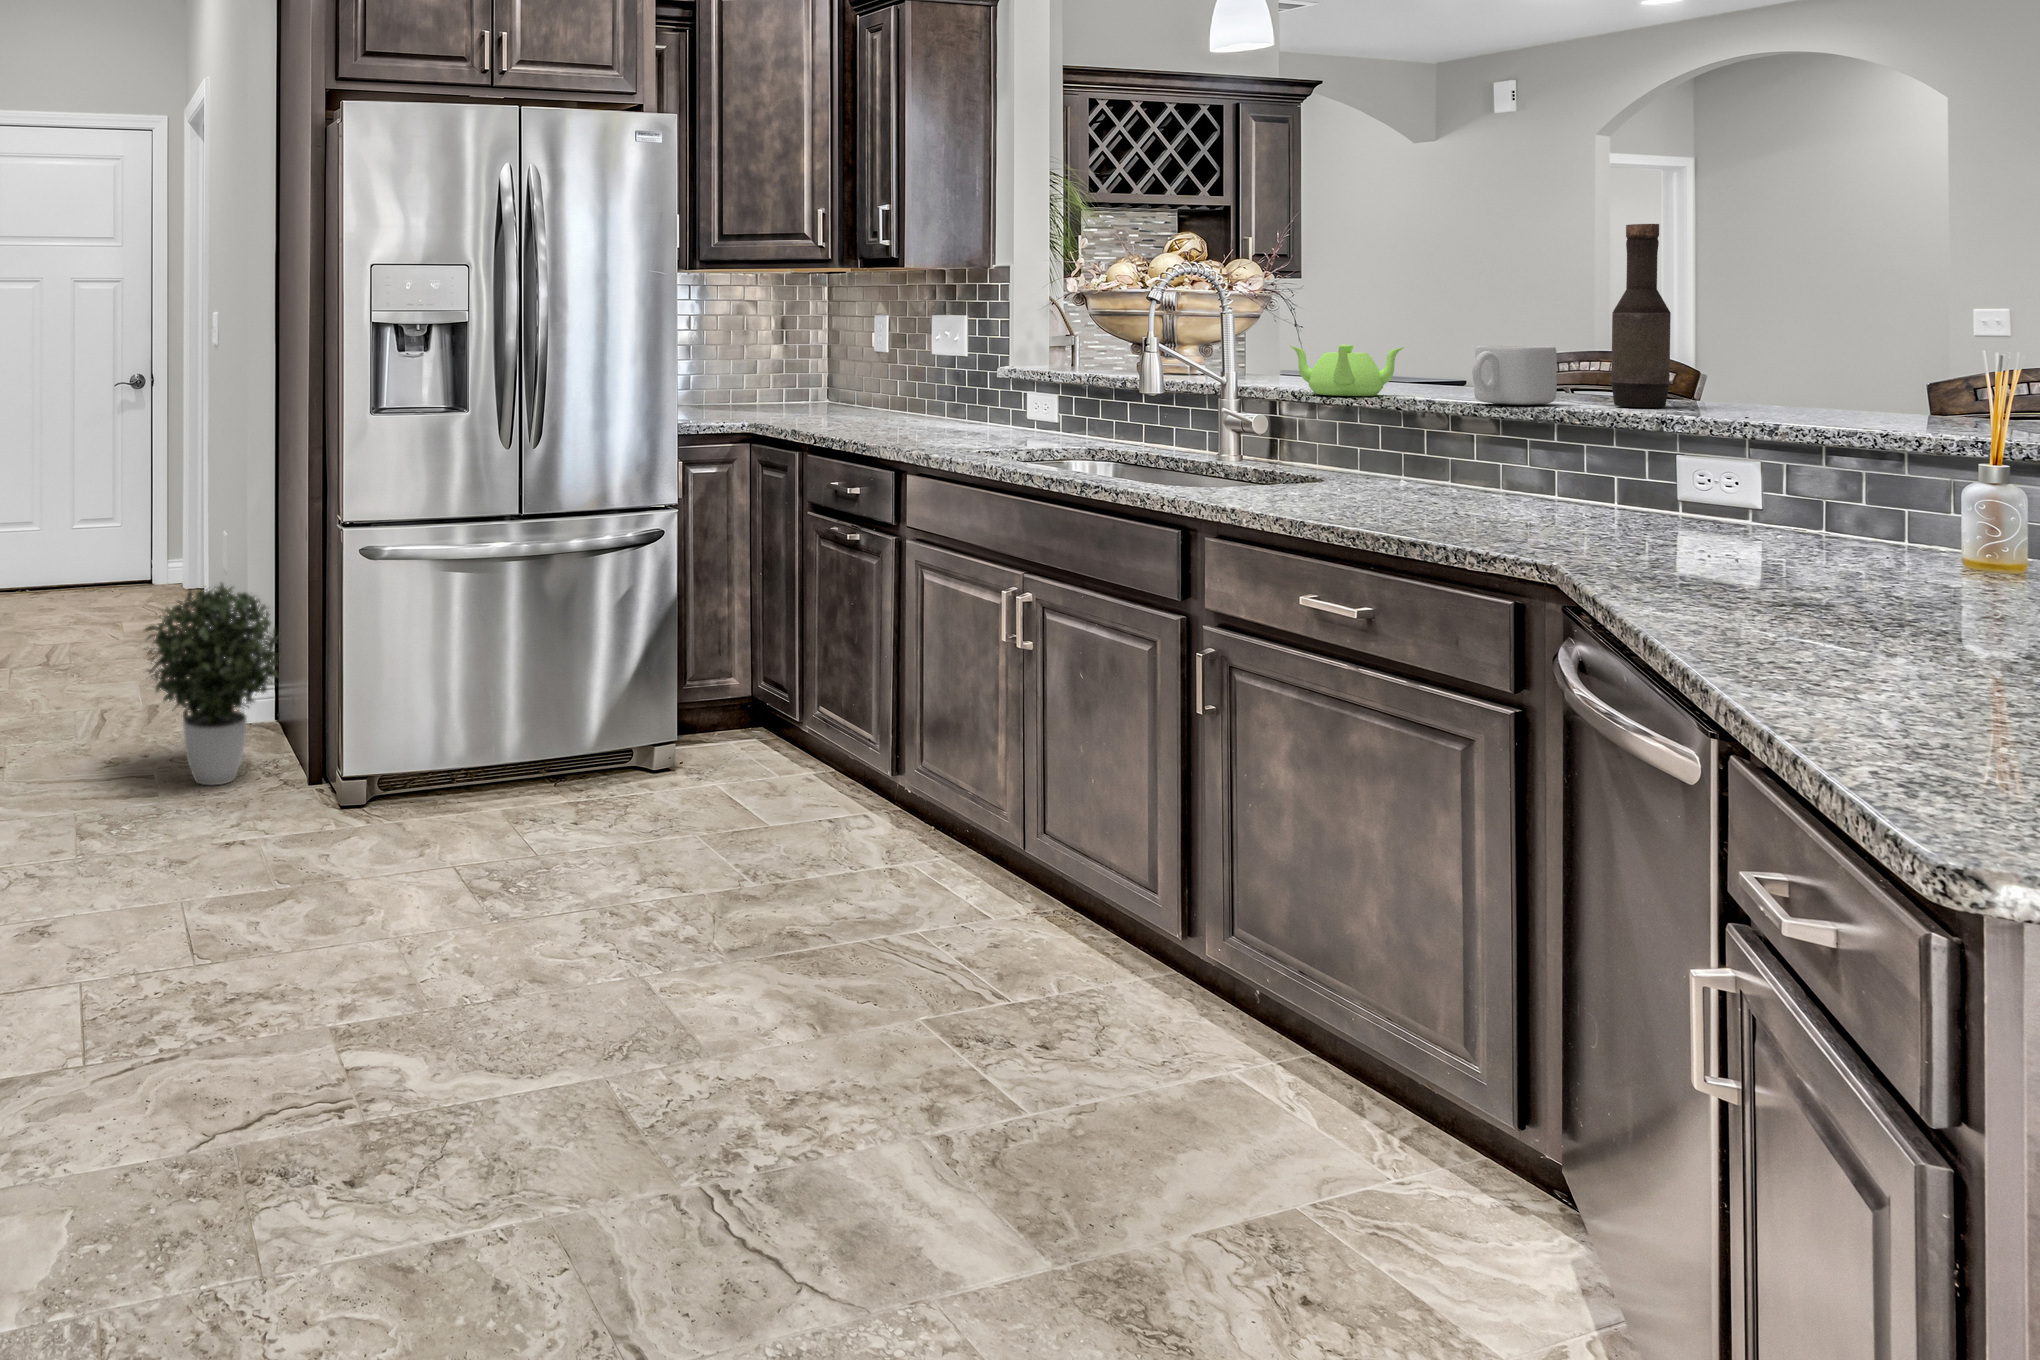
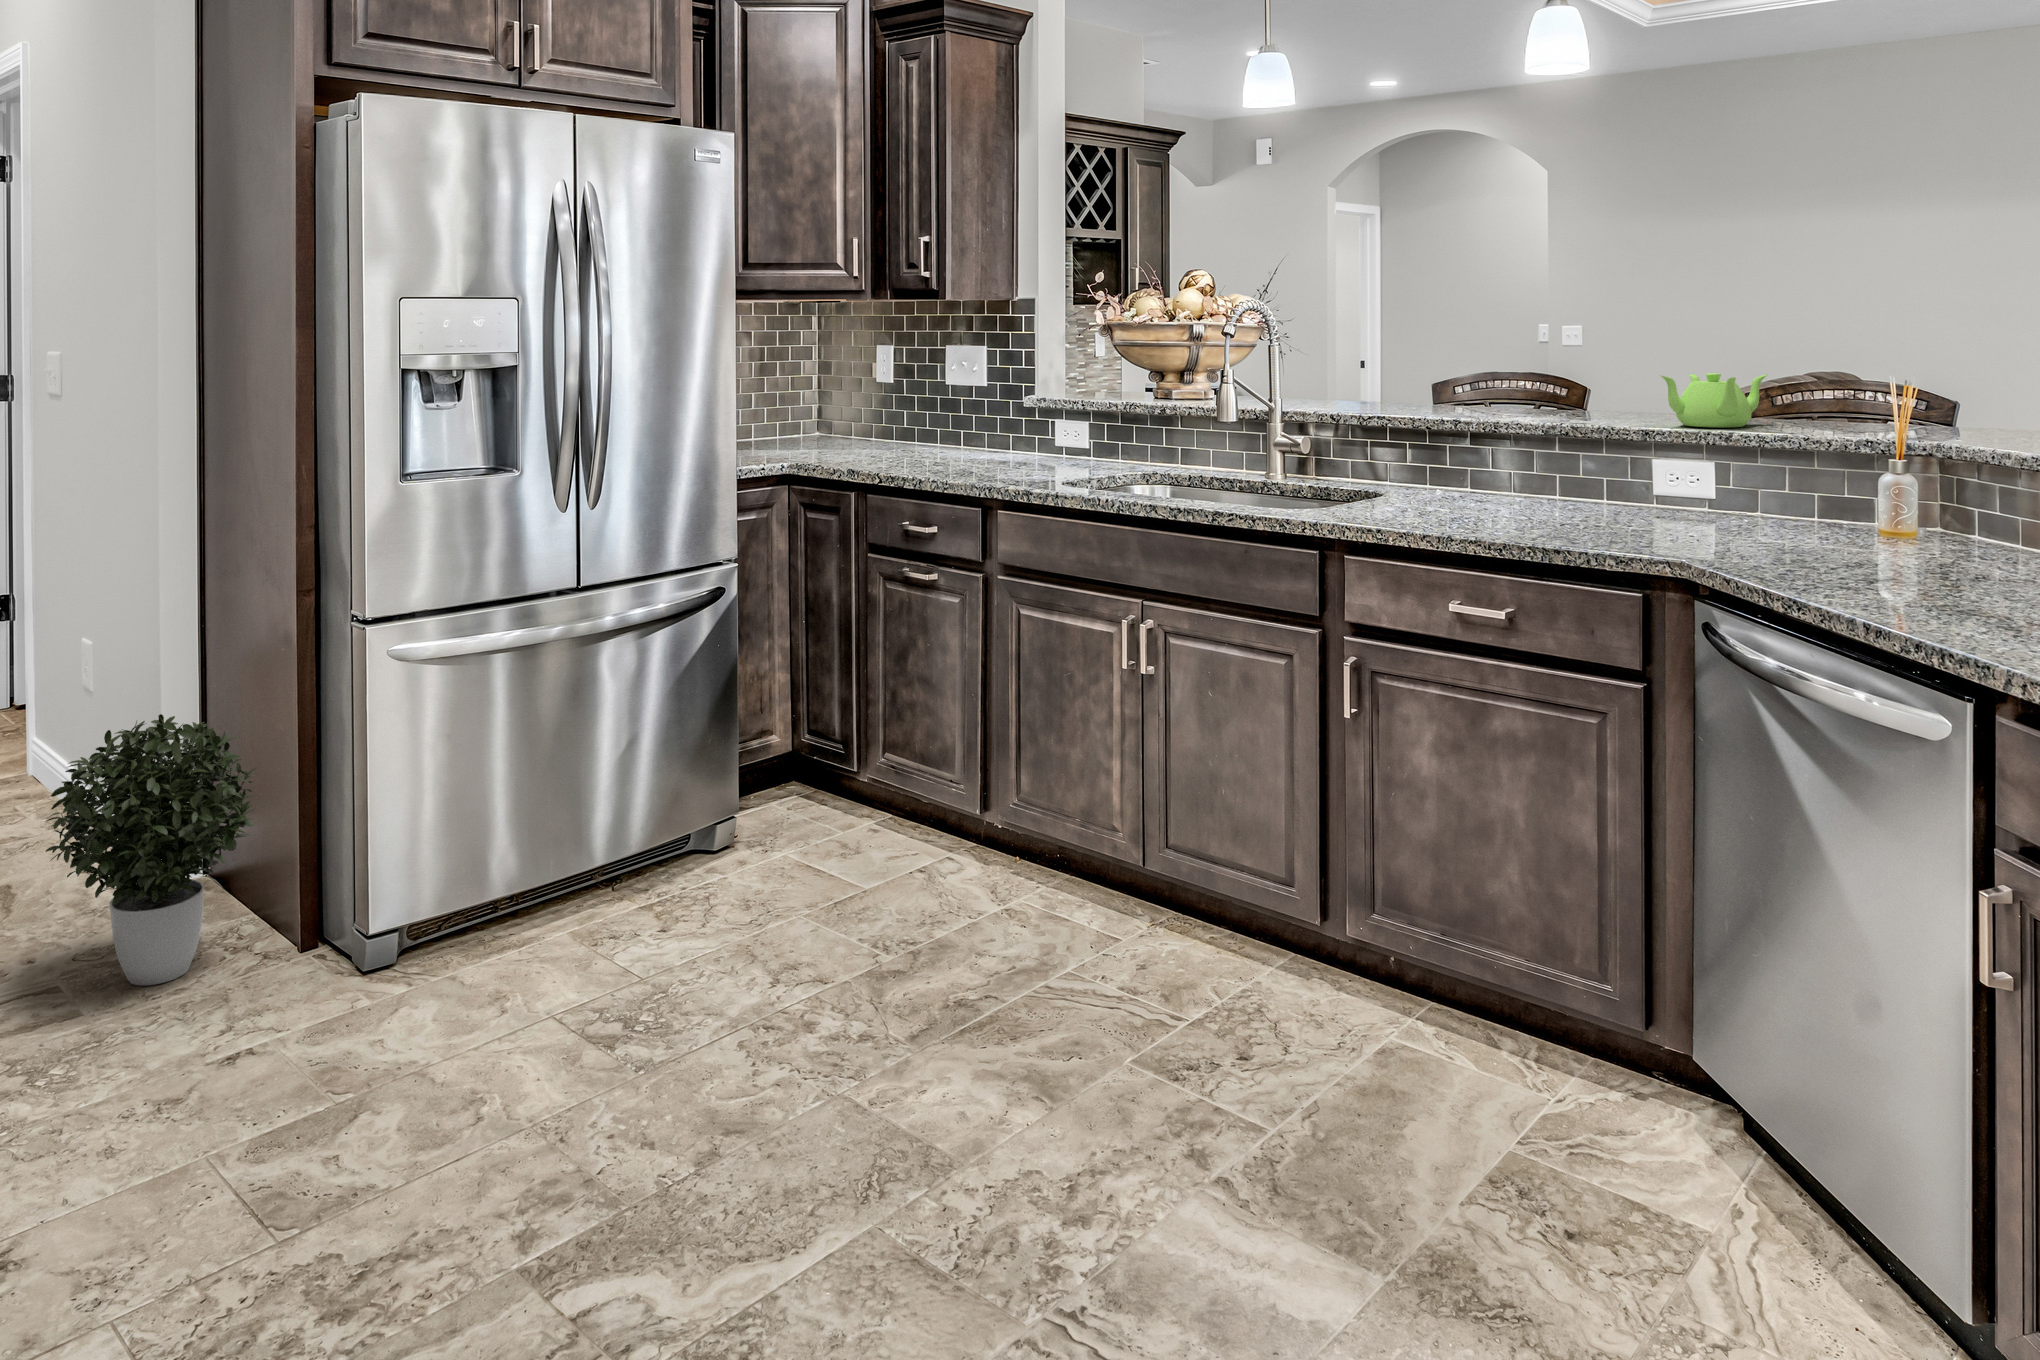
bottle: present [1611,224,1671,407] -> none [1593,270,1633,419]
teapot: present [1290,345,1404,396] -> present [1660,373,1767,427]
mug: present [1472,346,1557,405] -> none [1497,370,1554,420]

